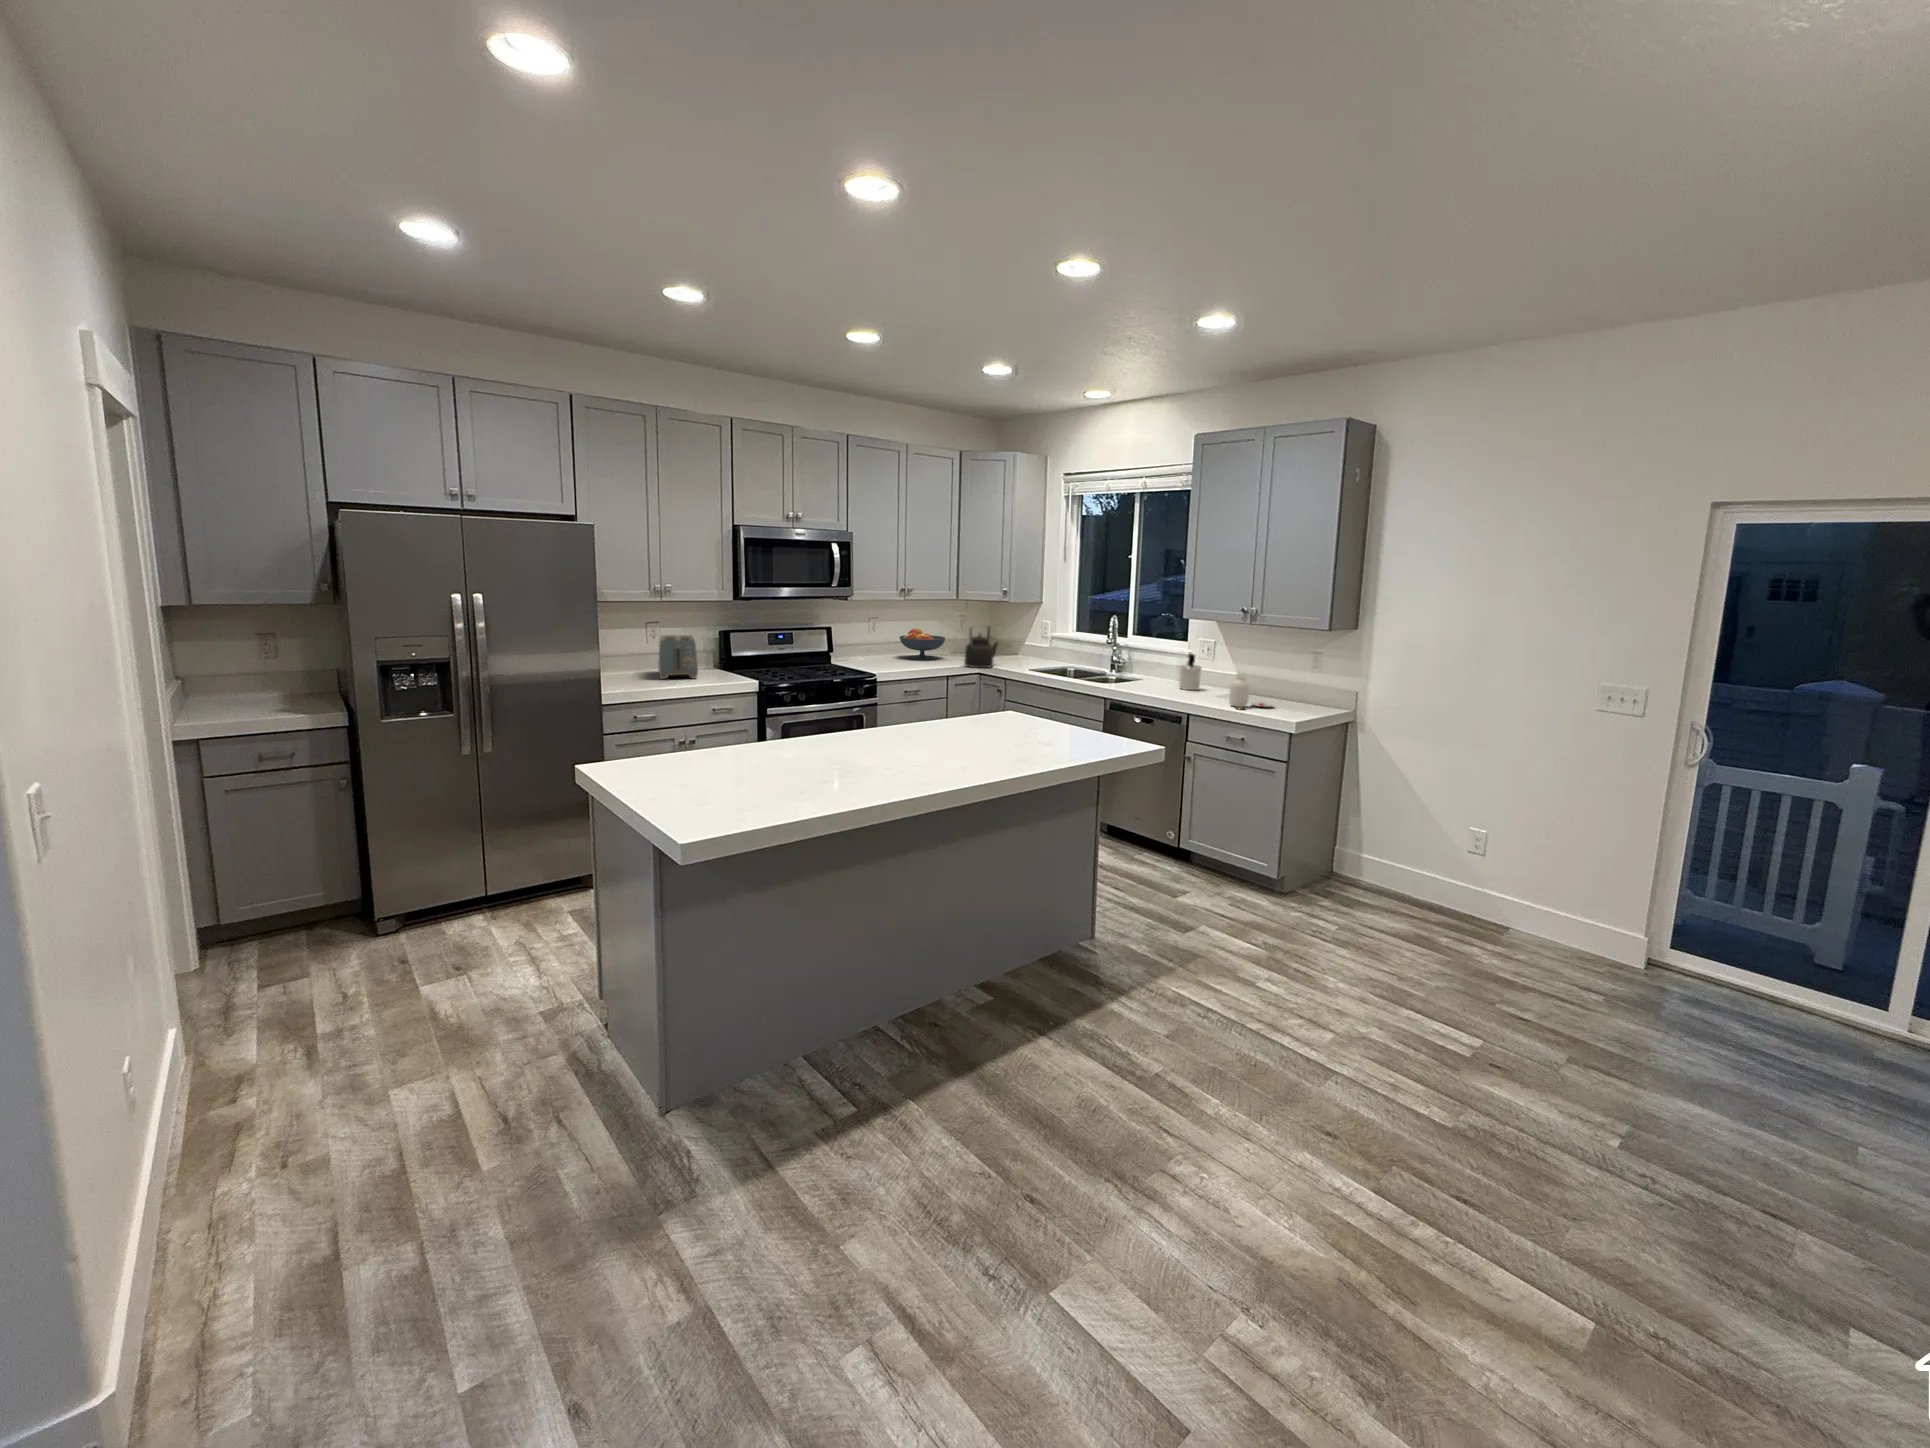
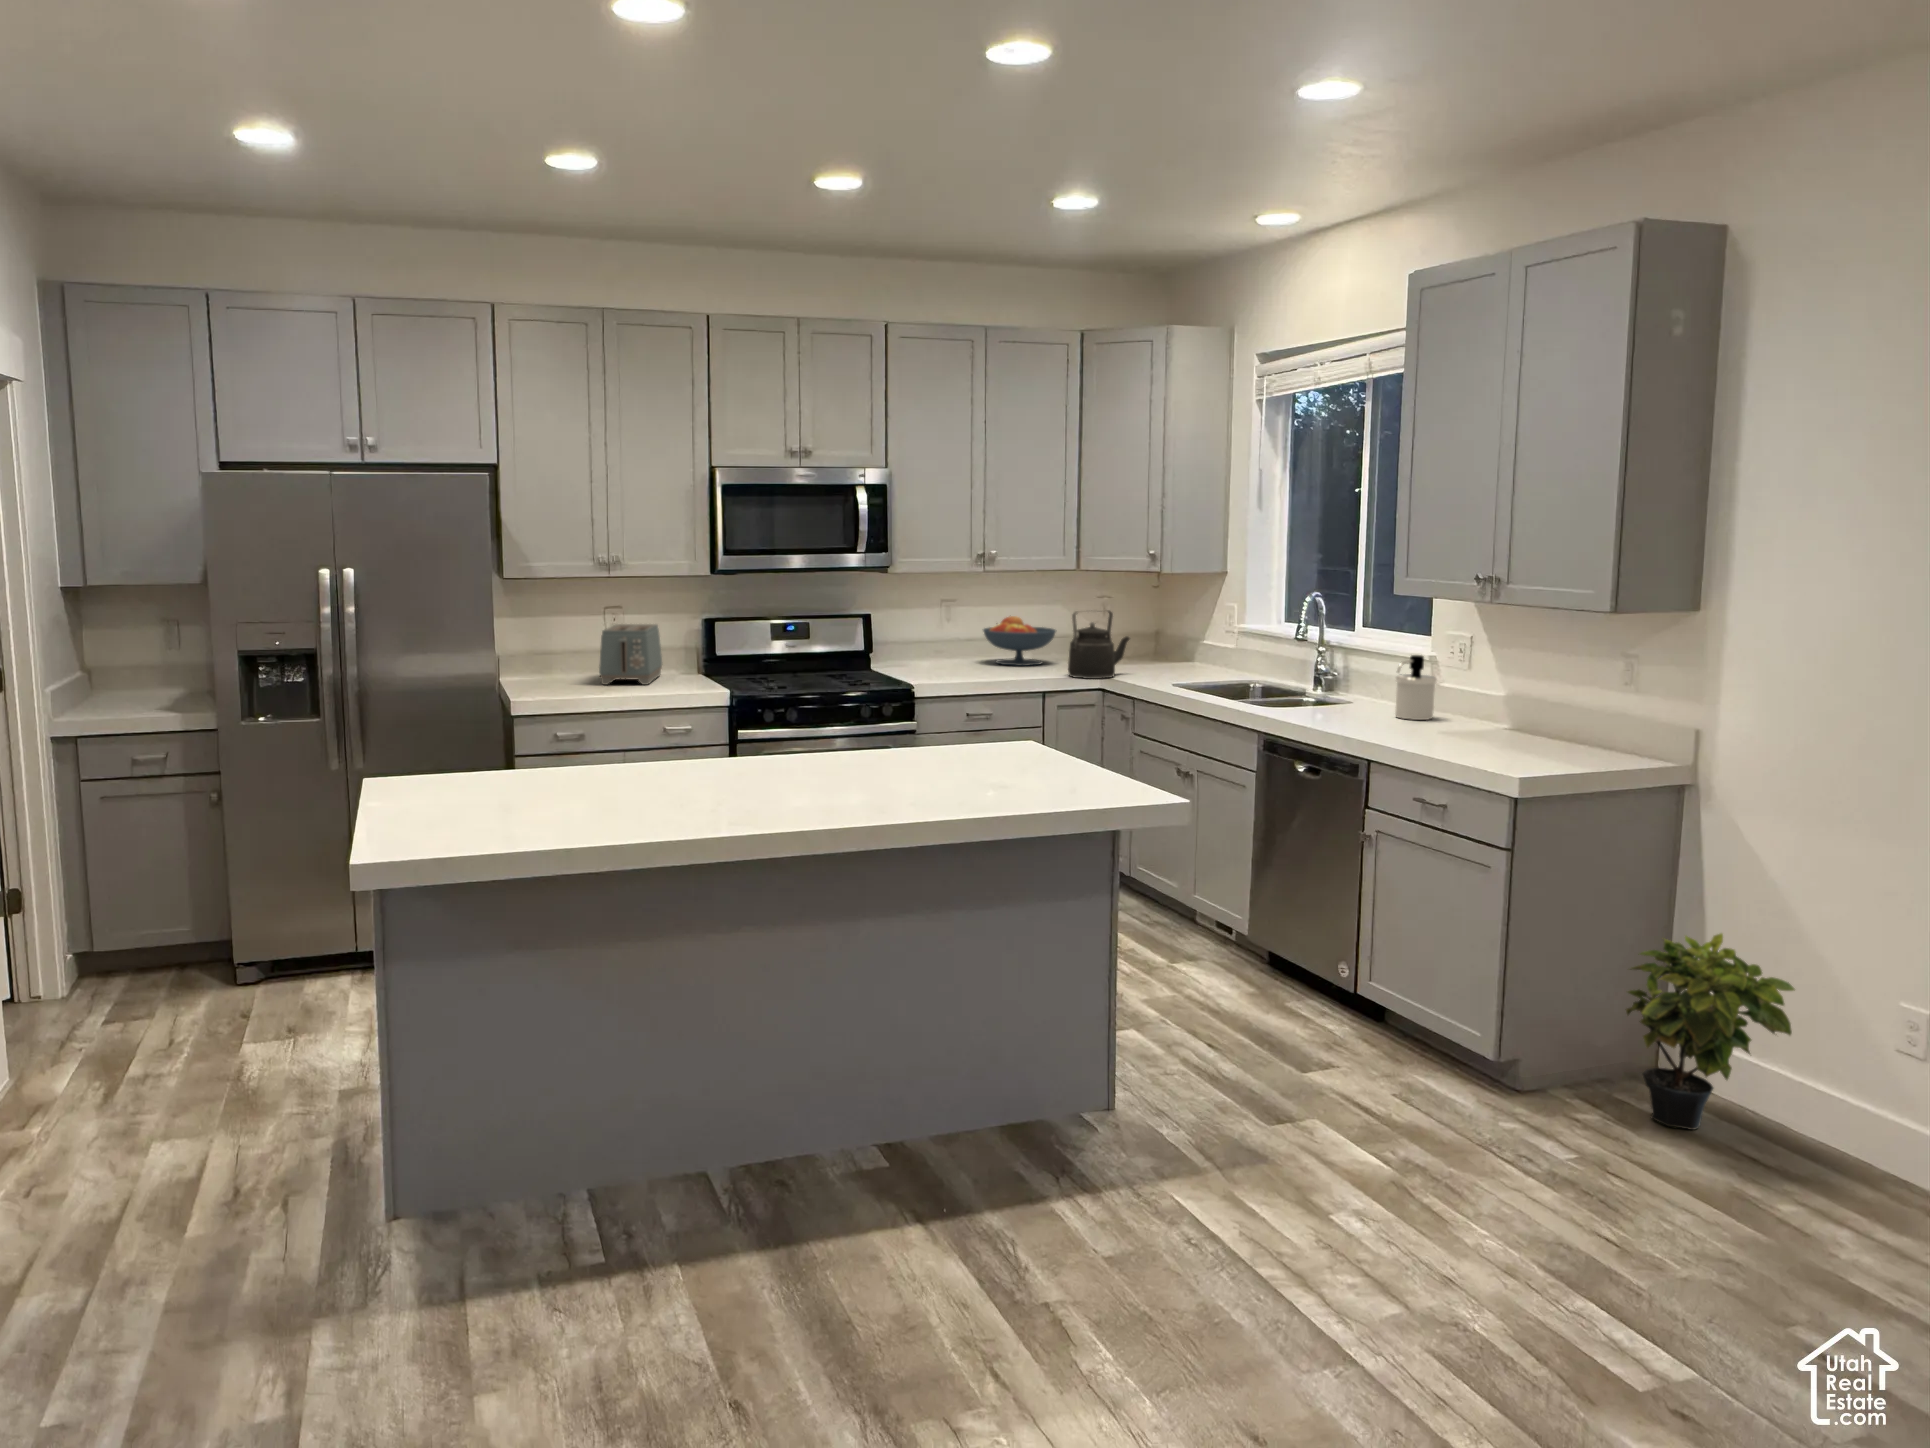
jar: present [1229,676,1273,709] -> none [1438,692,1534,751]
potted plant: none [1334,799,1420,902] -> present [1626,933,1795,1130]

